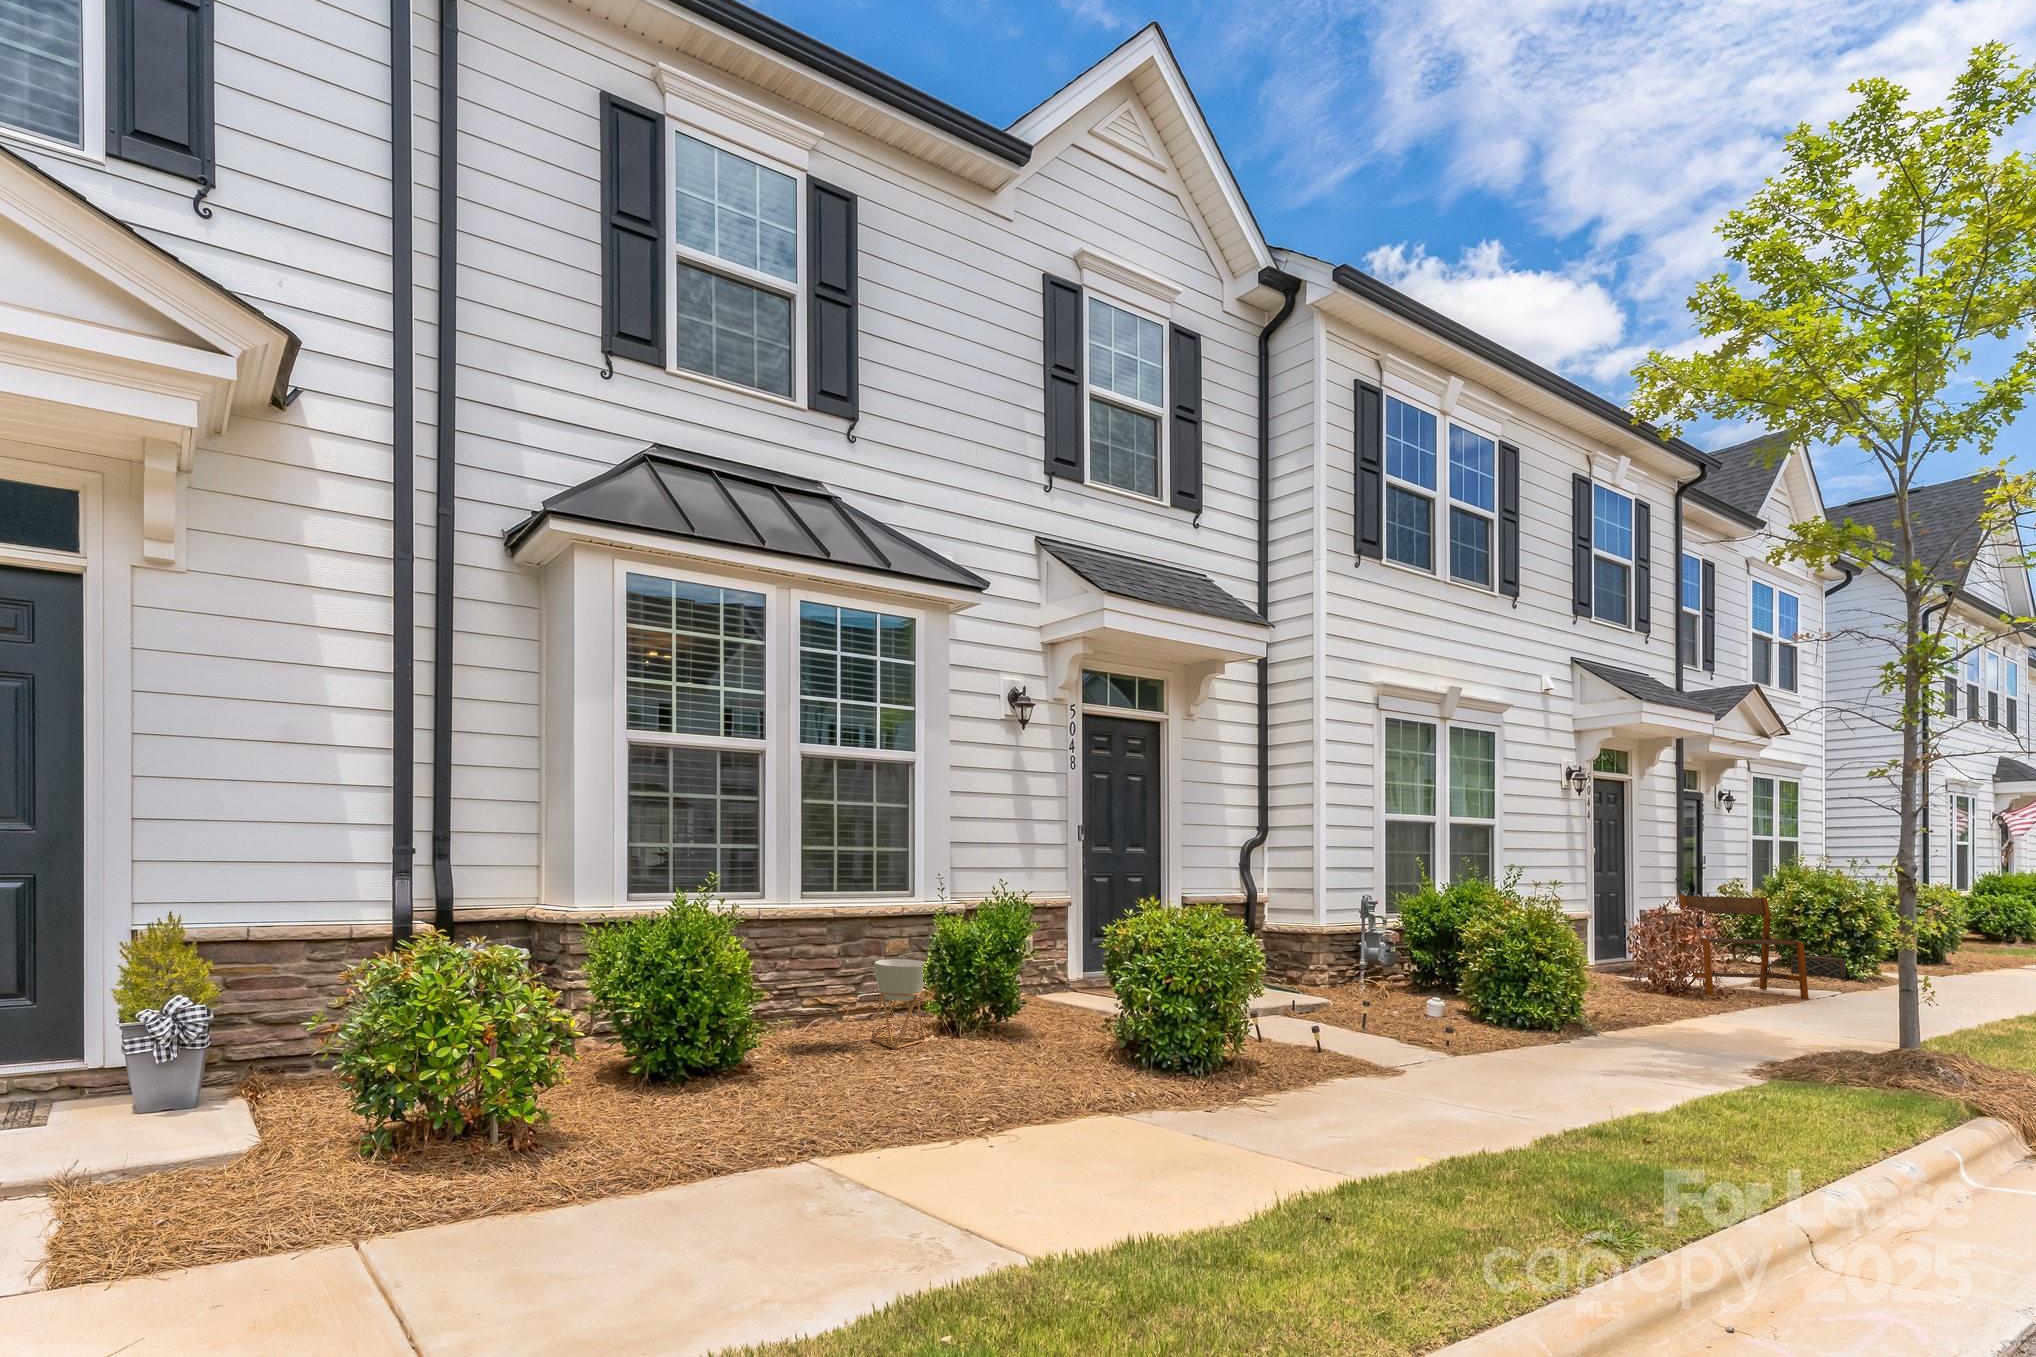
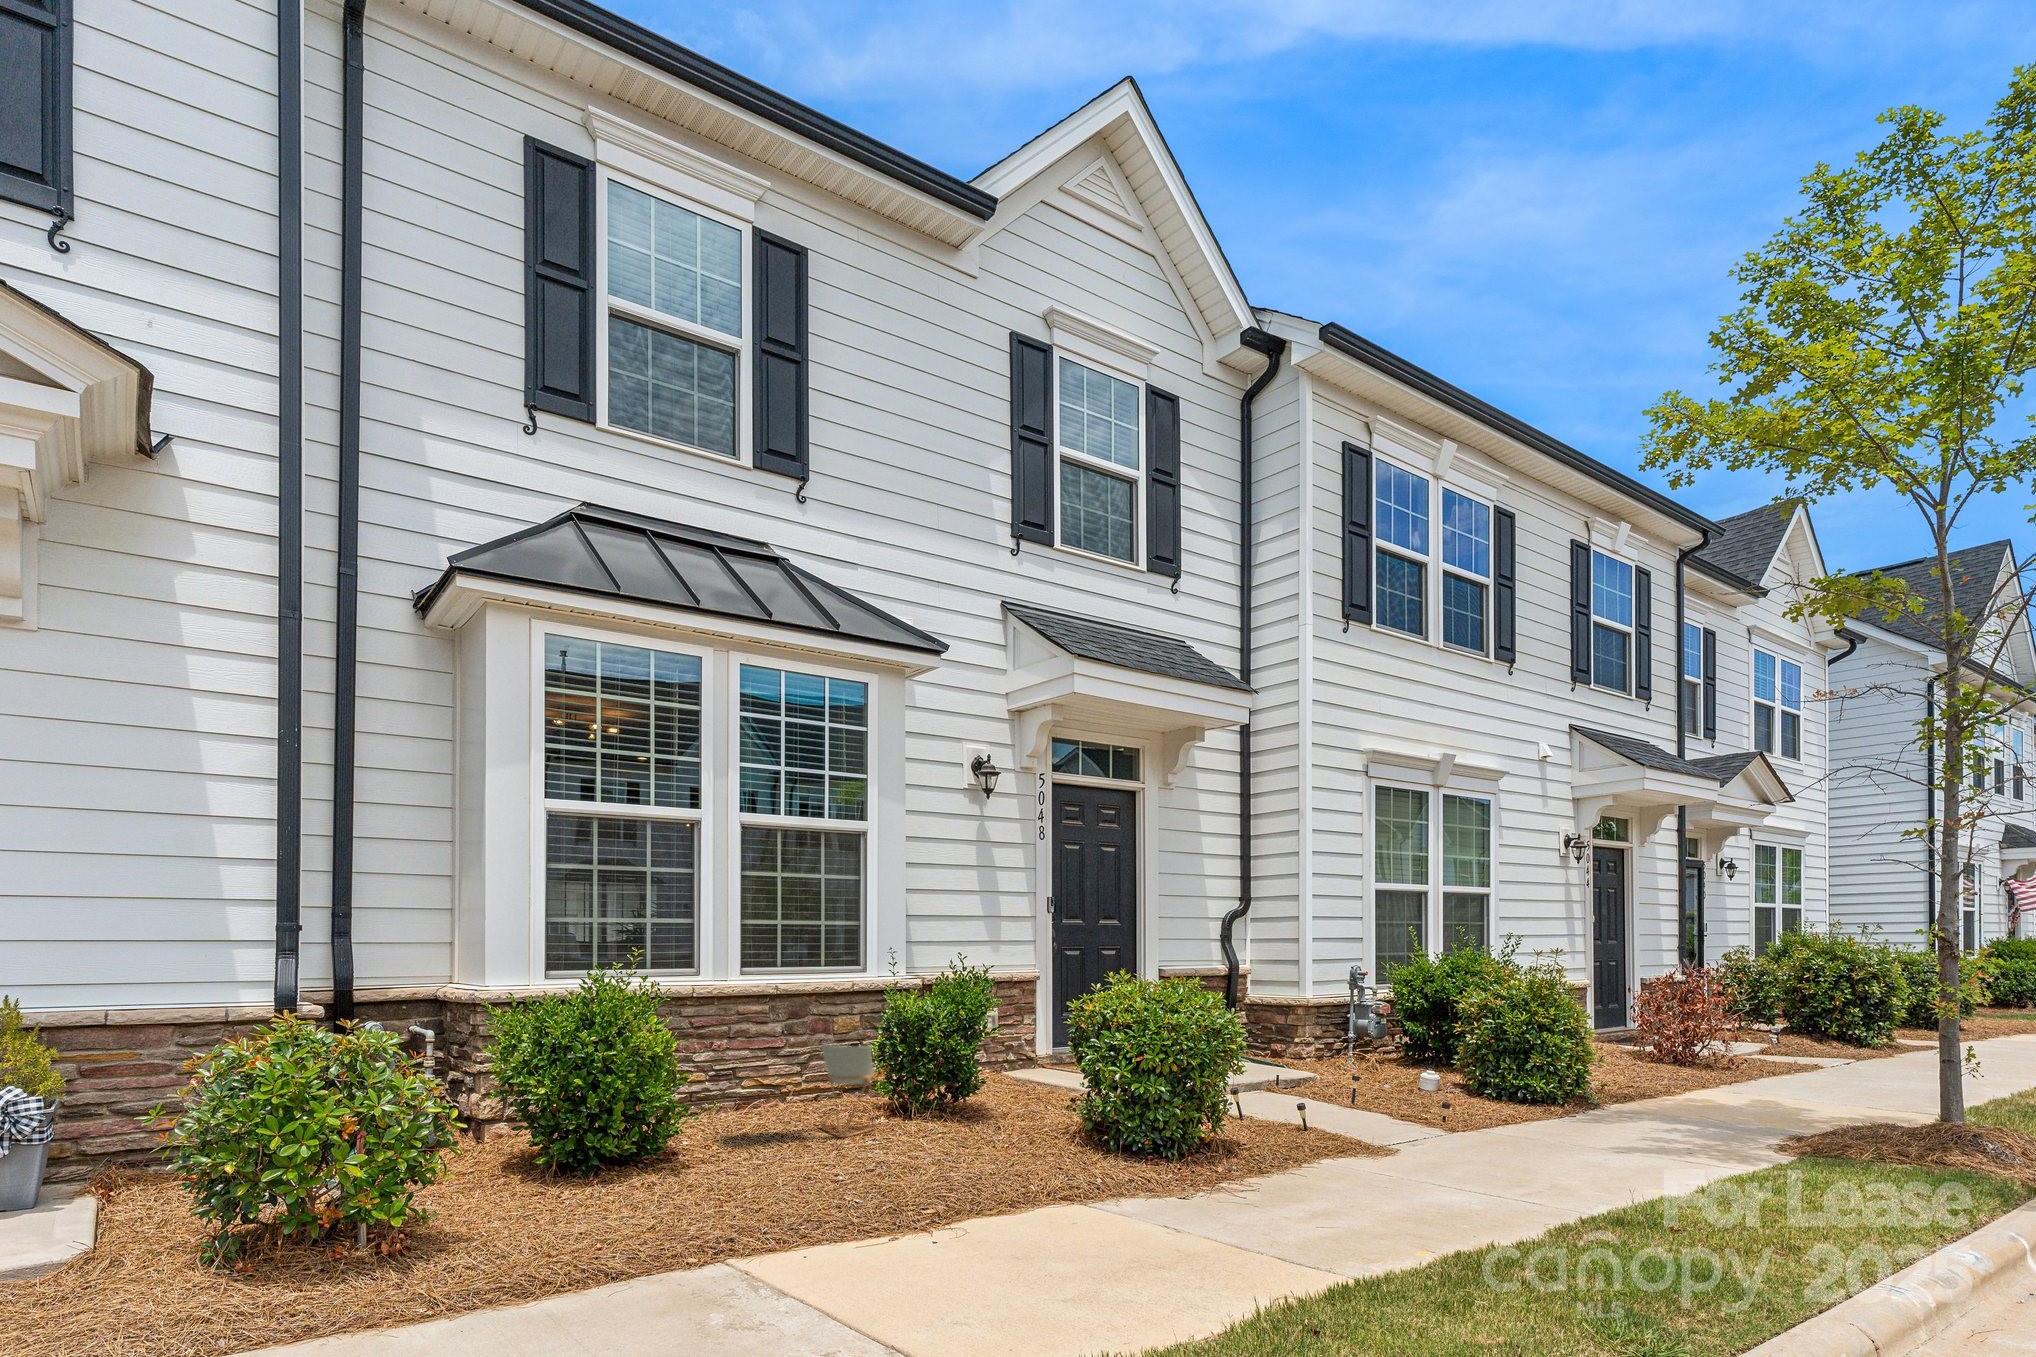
bench: present [1679,895,1808,999] -> none [1683,961,1826,1070]
woven basket: present [1791,954,1846,978] -> none [1803,1023,1862,1048]

